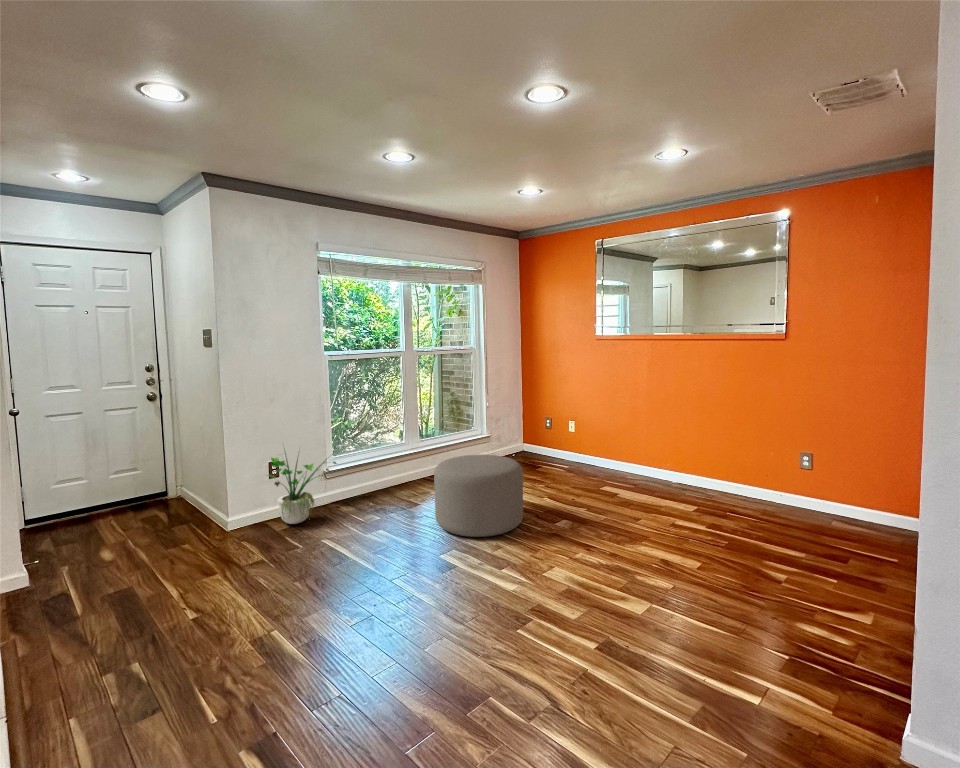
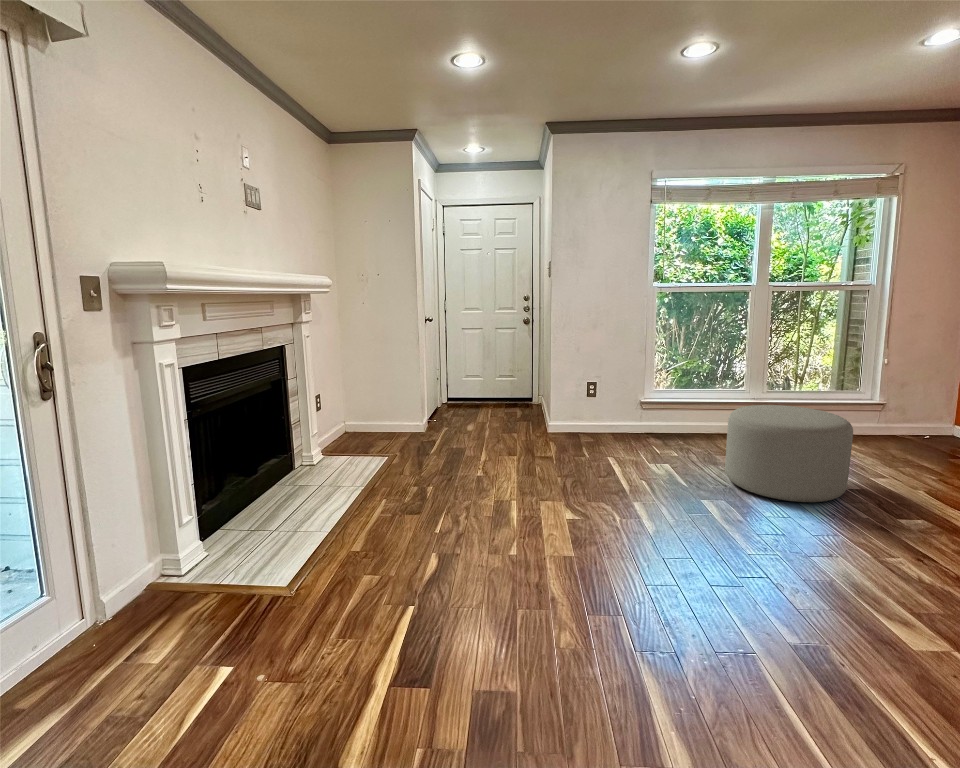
potted plant: present [268,453,337,524] -> none [575,361,652,440]

